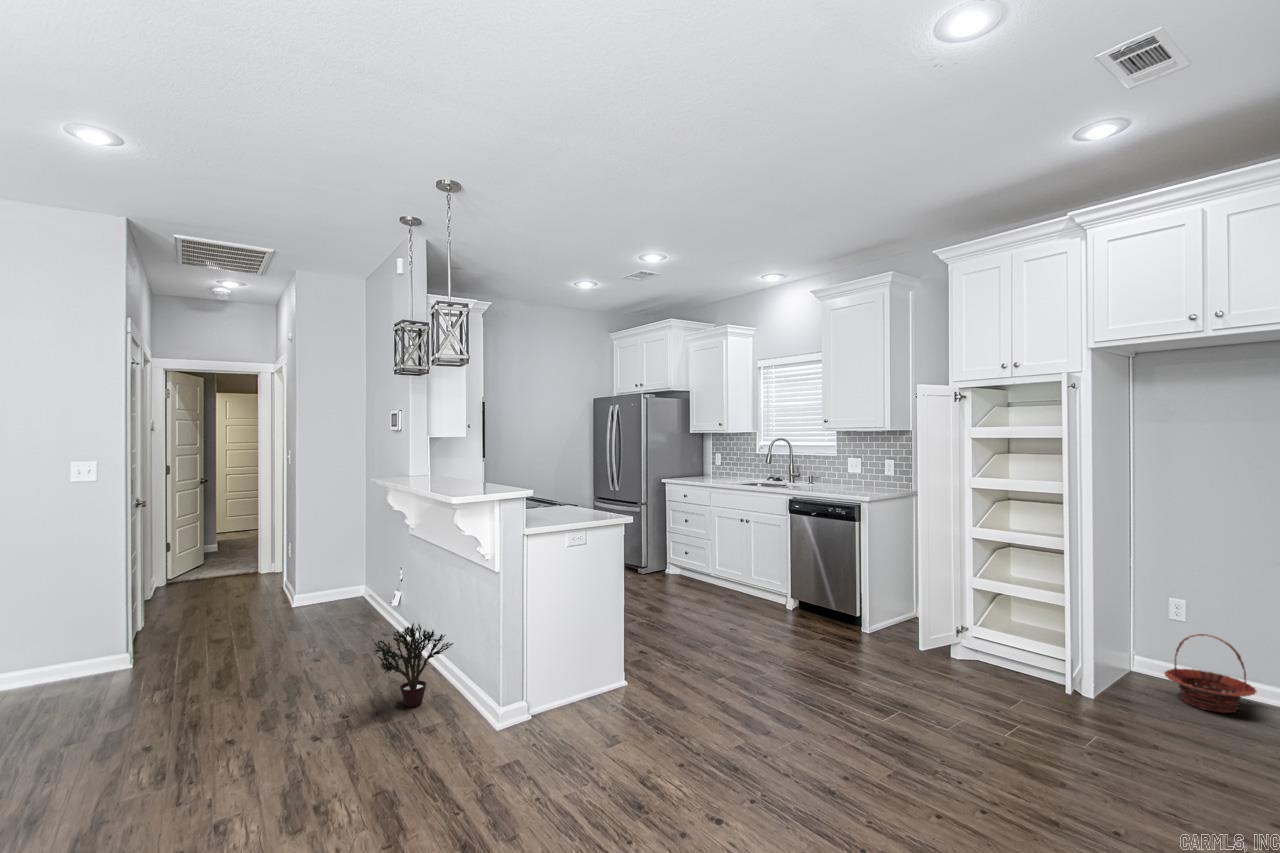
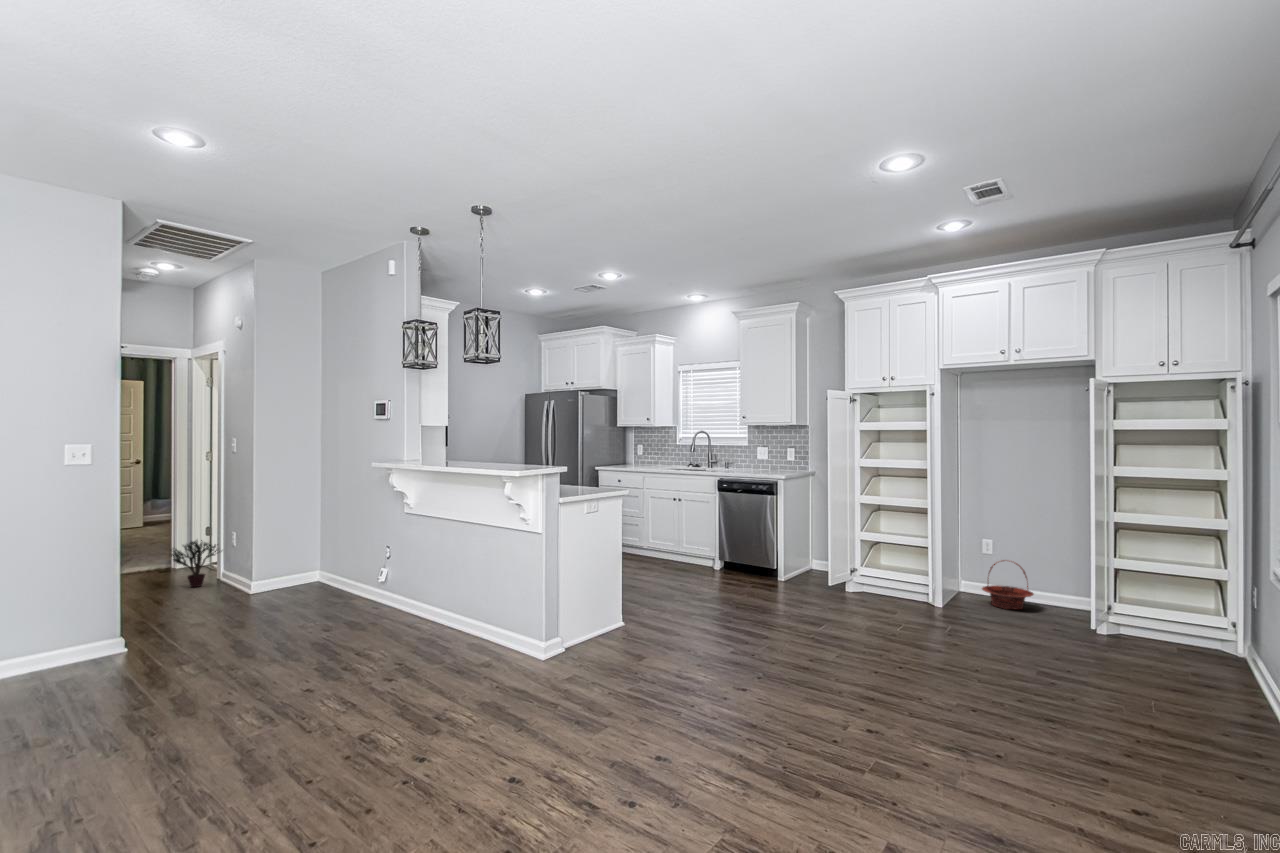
potted plant: present [374,623,453,707] -> present [171,540,220,587]

